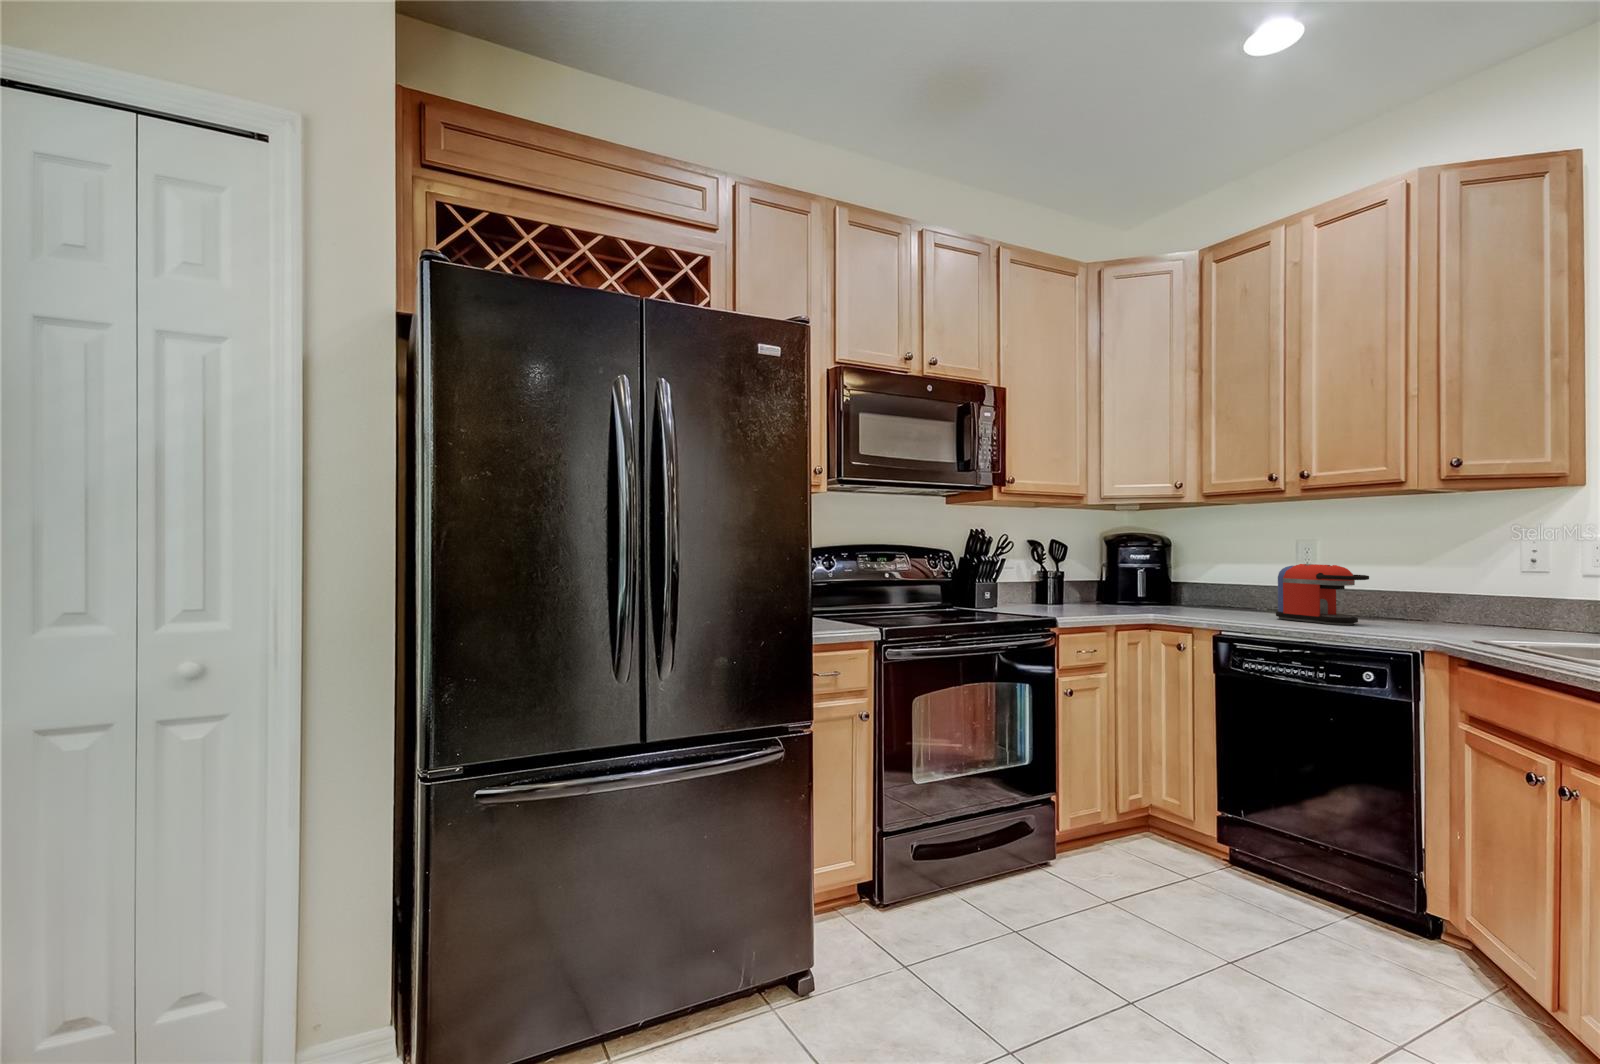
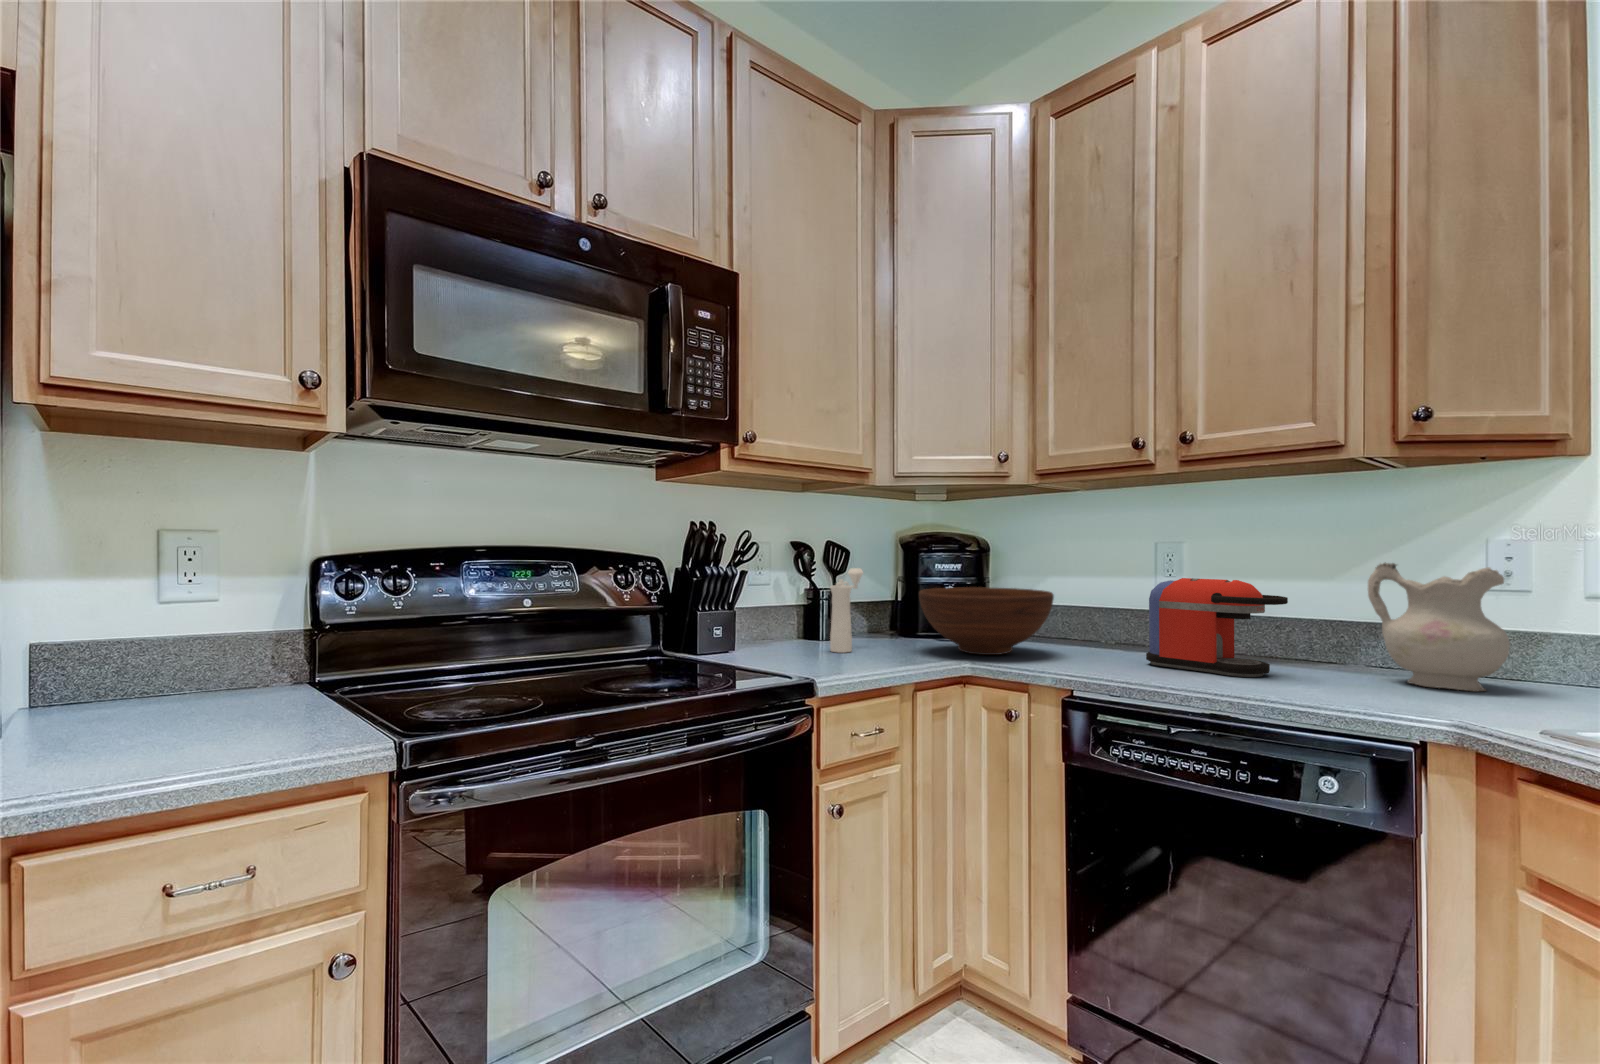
ceramic pitcher: none [1428,554,1520,634] -> present [1368,562,1510,691]
pepper mill: none [1059,558,1081,609] -> present [830,568,863,653]
fruit bowl: none [1119,570,1213,612] -> present [919,587,1054,655]

